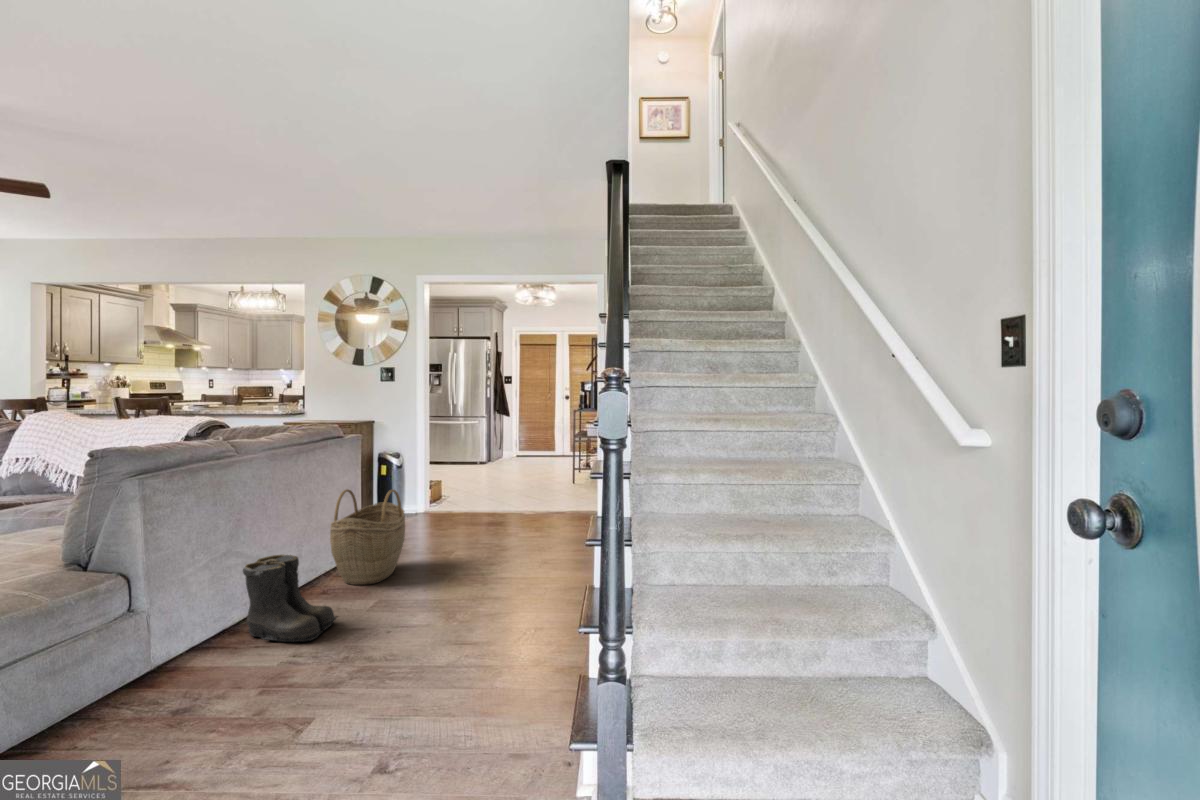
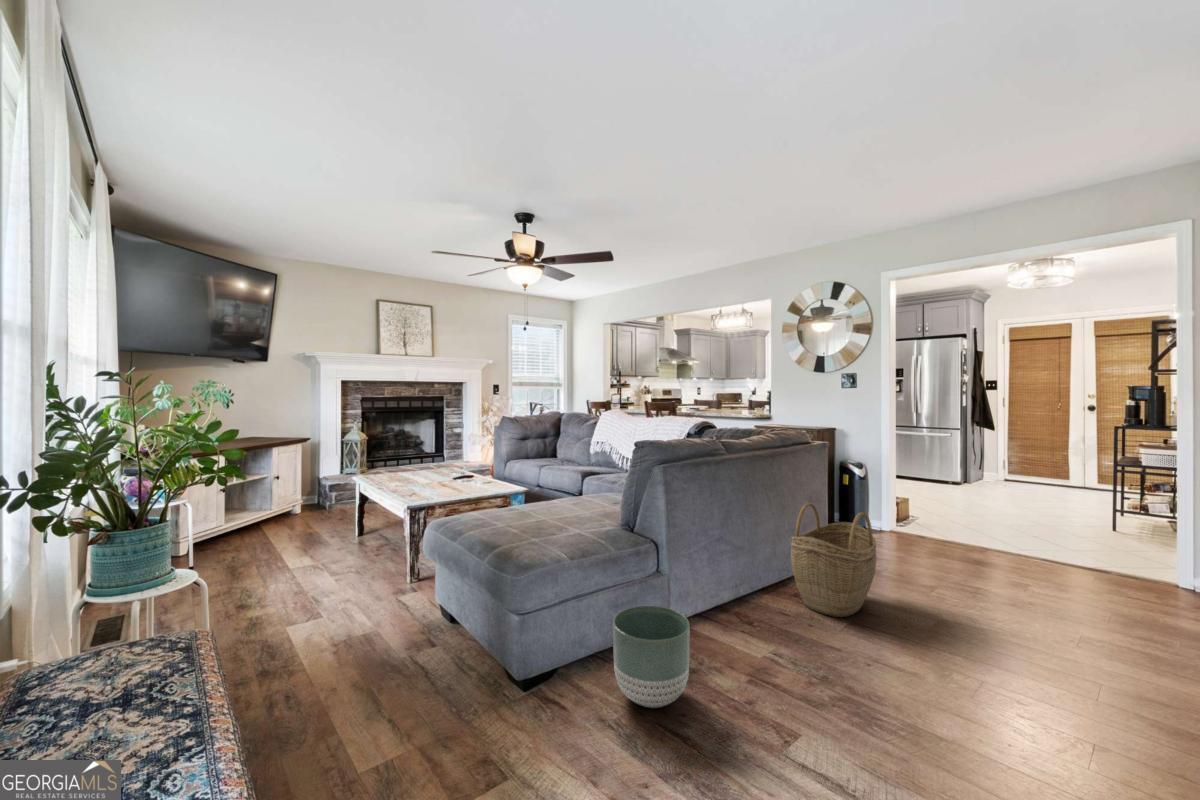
boots: present [243,555,337,642] -> none [706,565,800,678]
planter: none [136,603,230,701] -> present [613,606,690,708]

